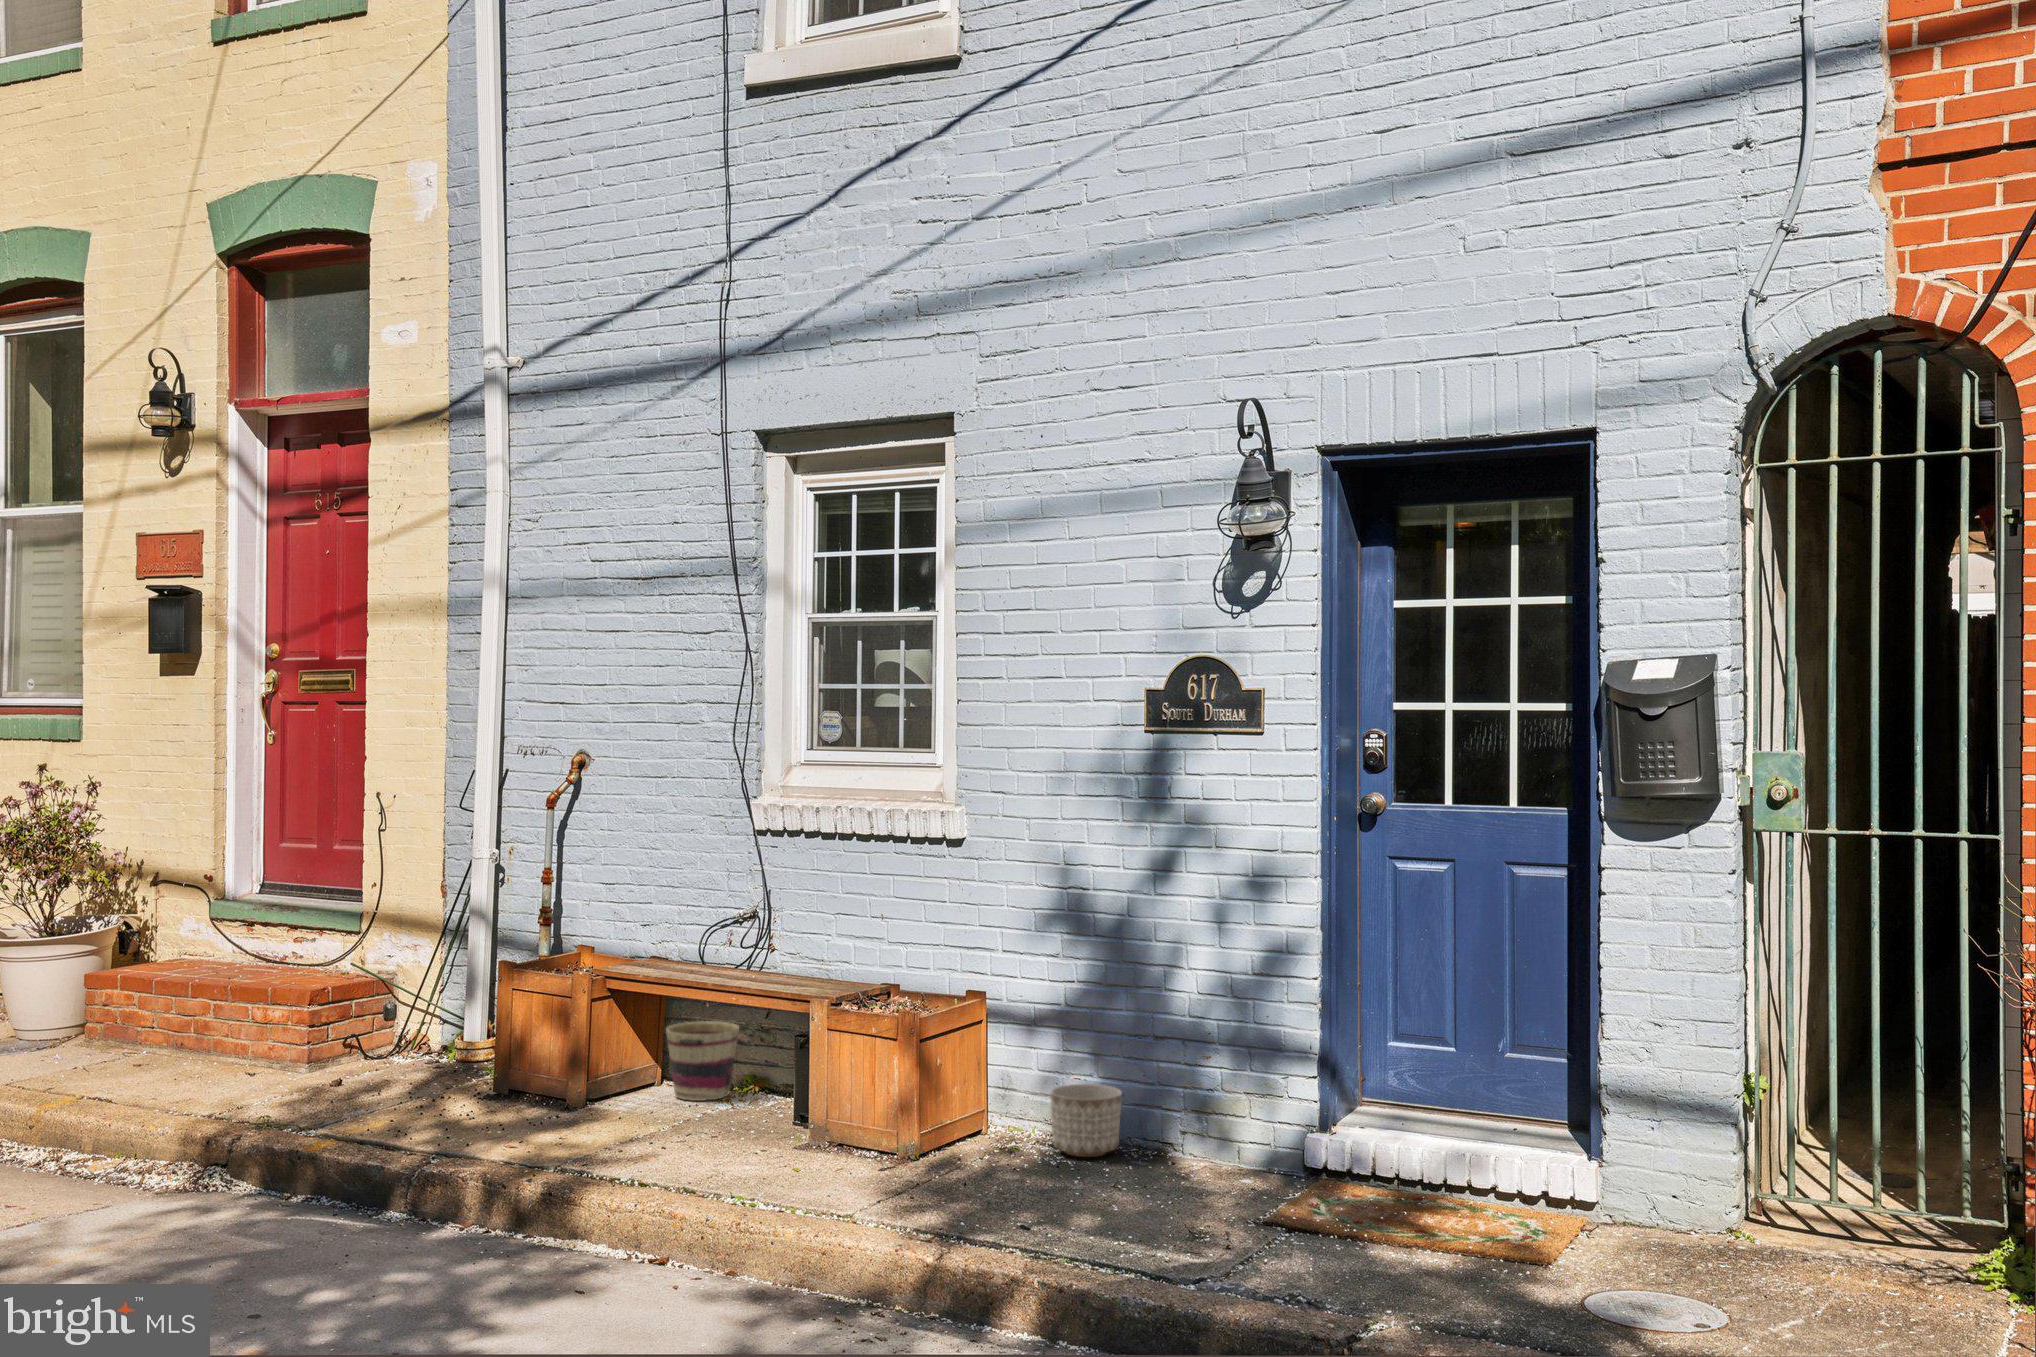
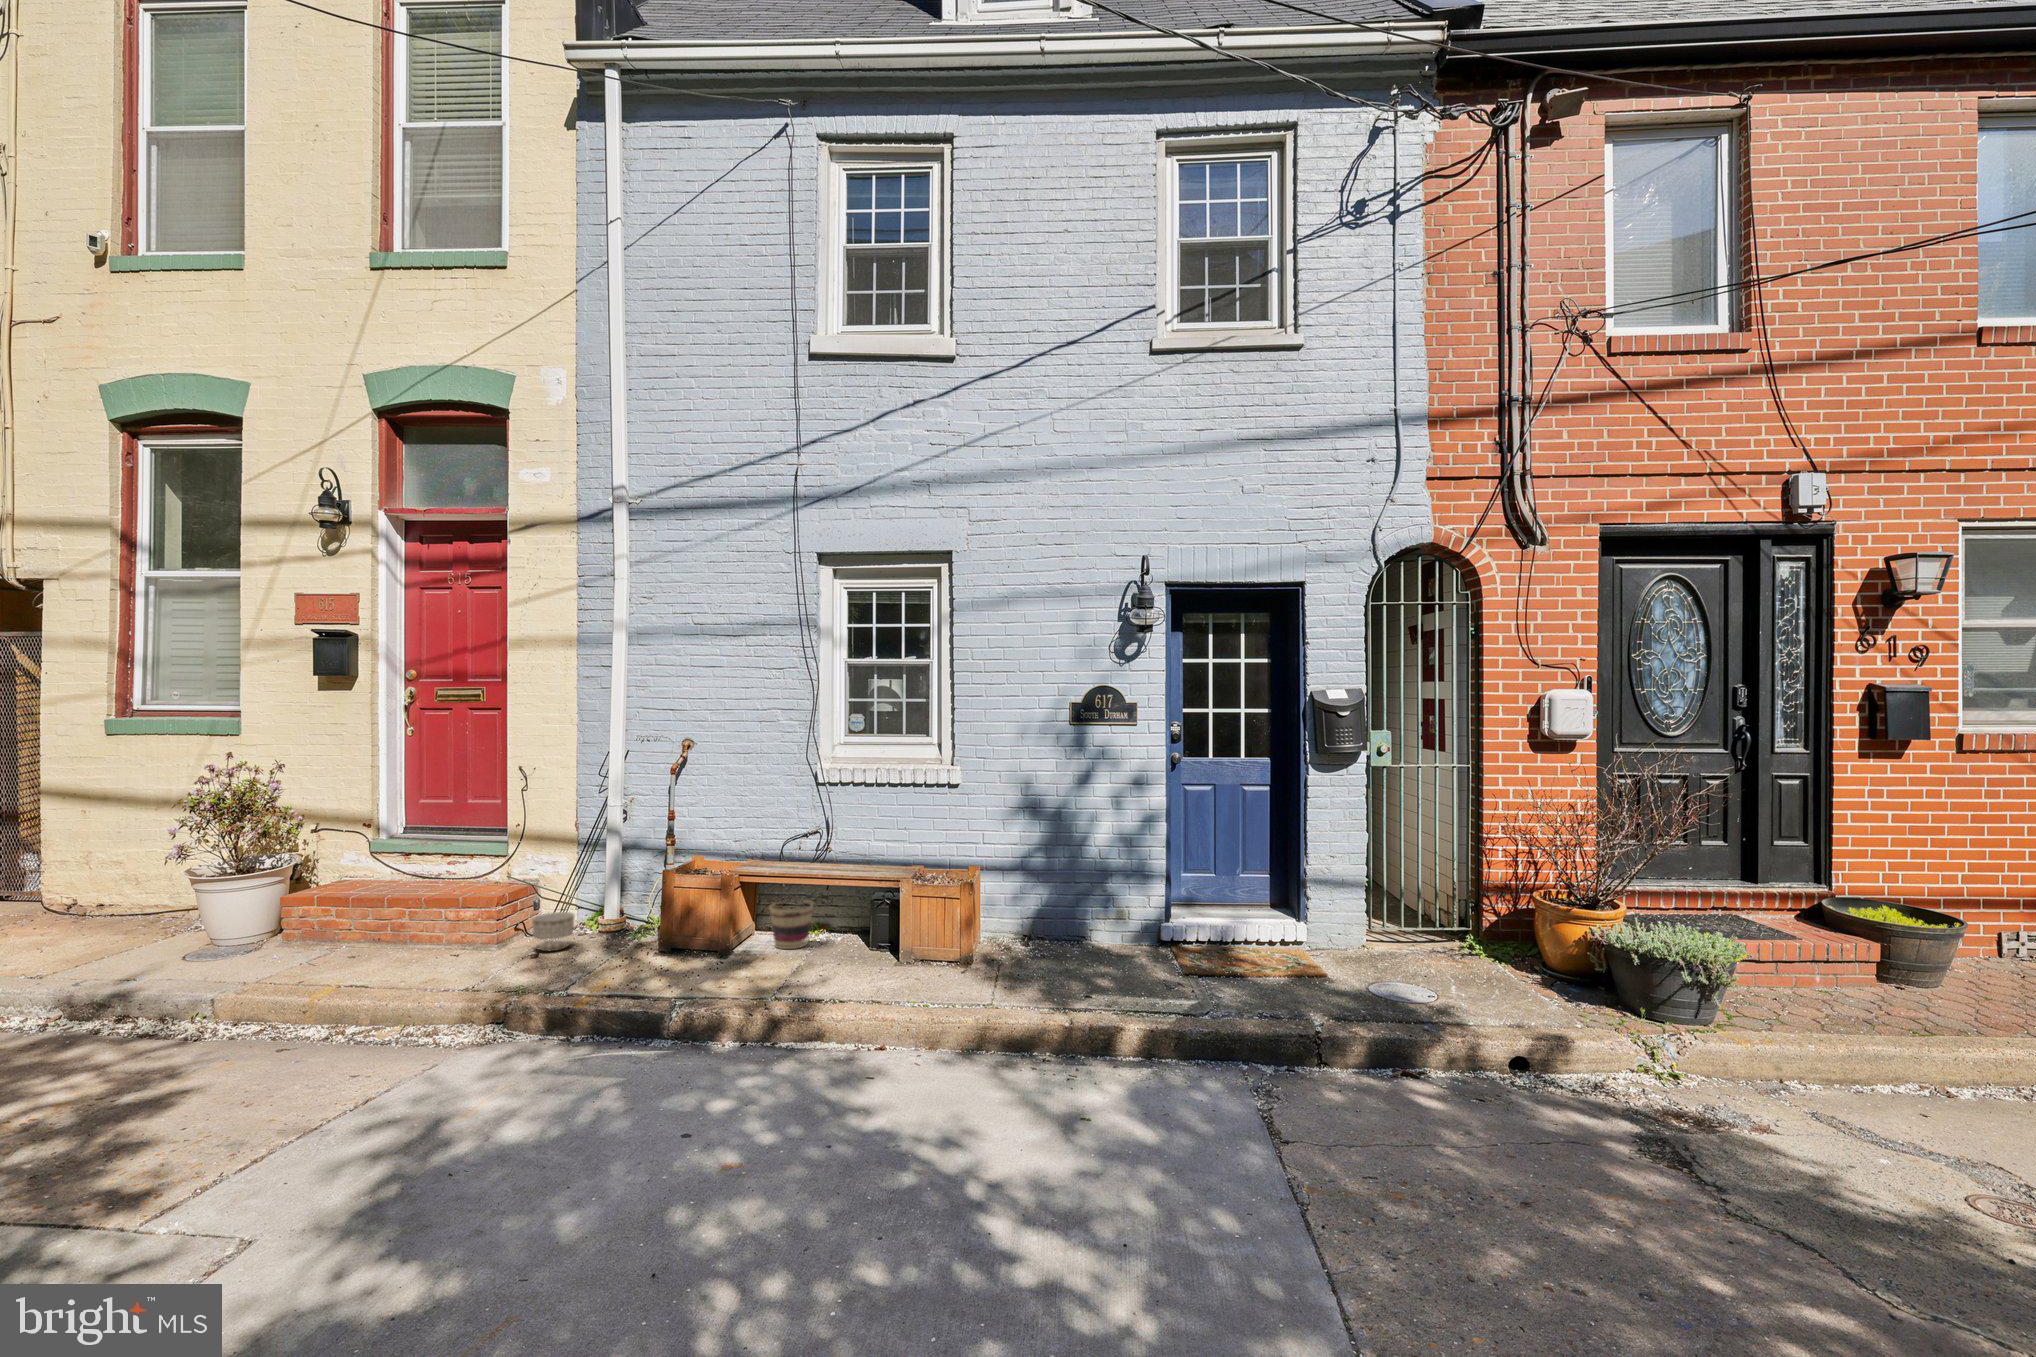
planter: present [1050,1084,1122,1157] -> present [532,912,575,951]

